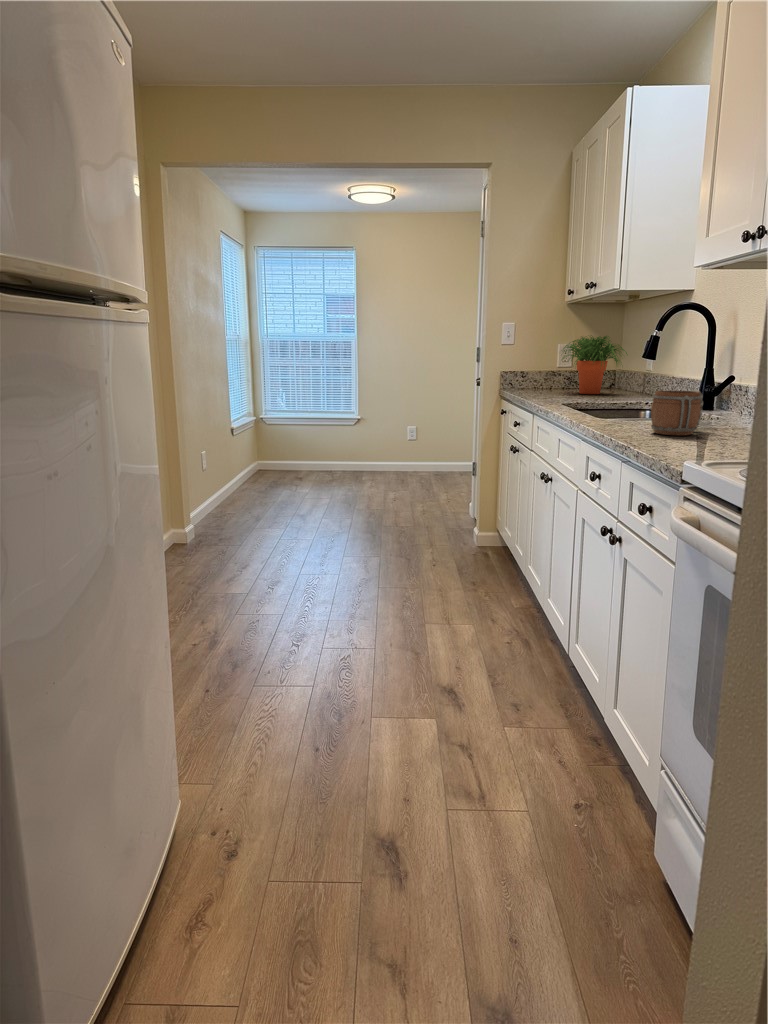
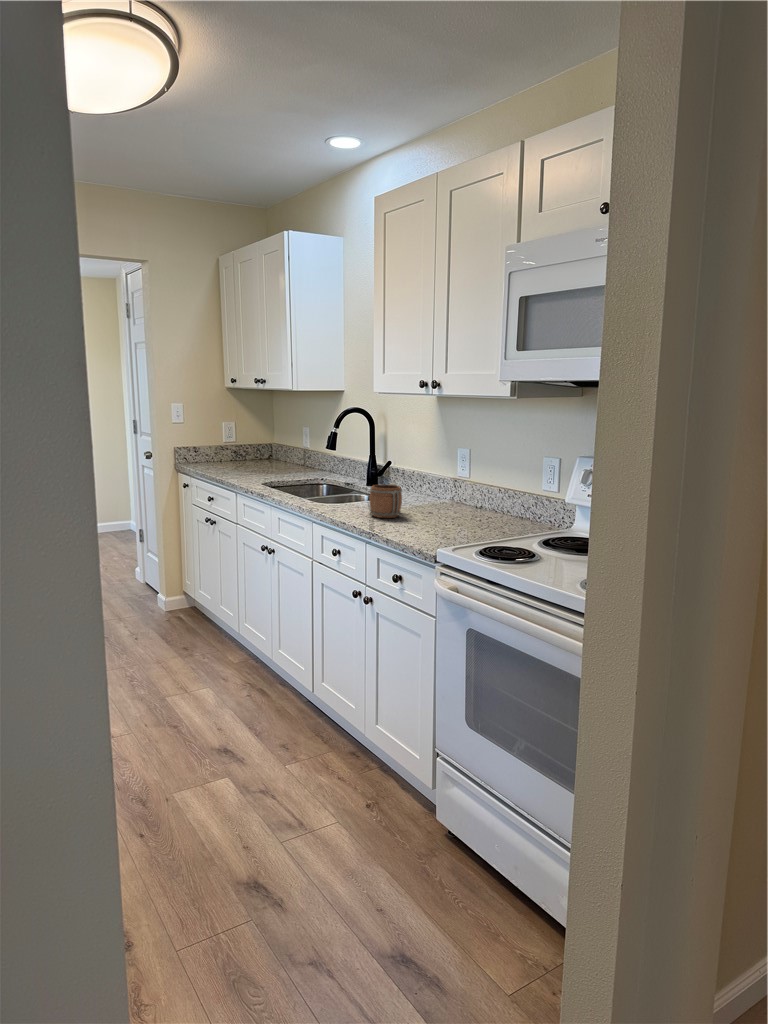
potted plant: present [562,336,627,394] -> none [233,419,290,468]

